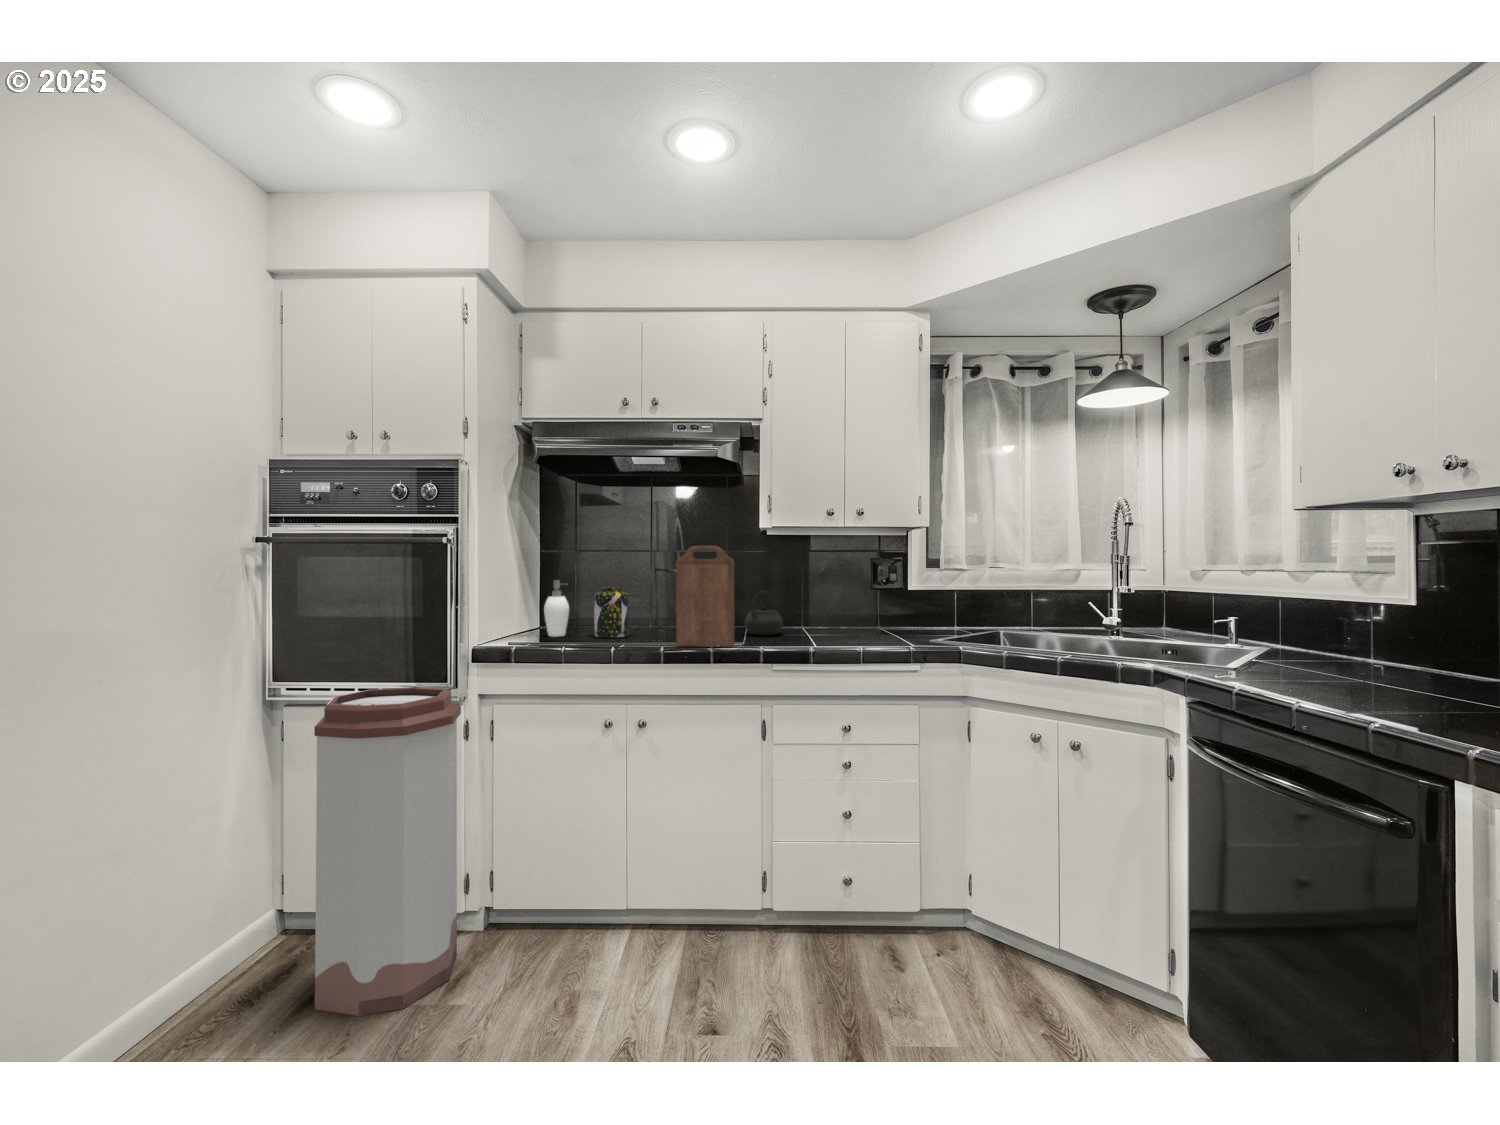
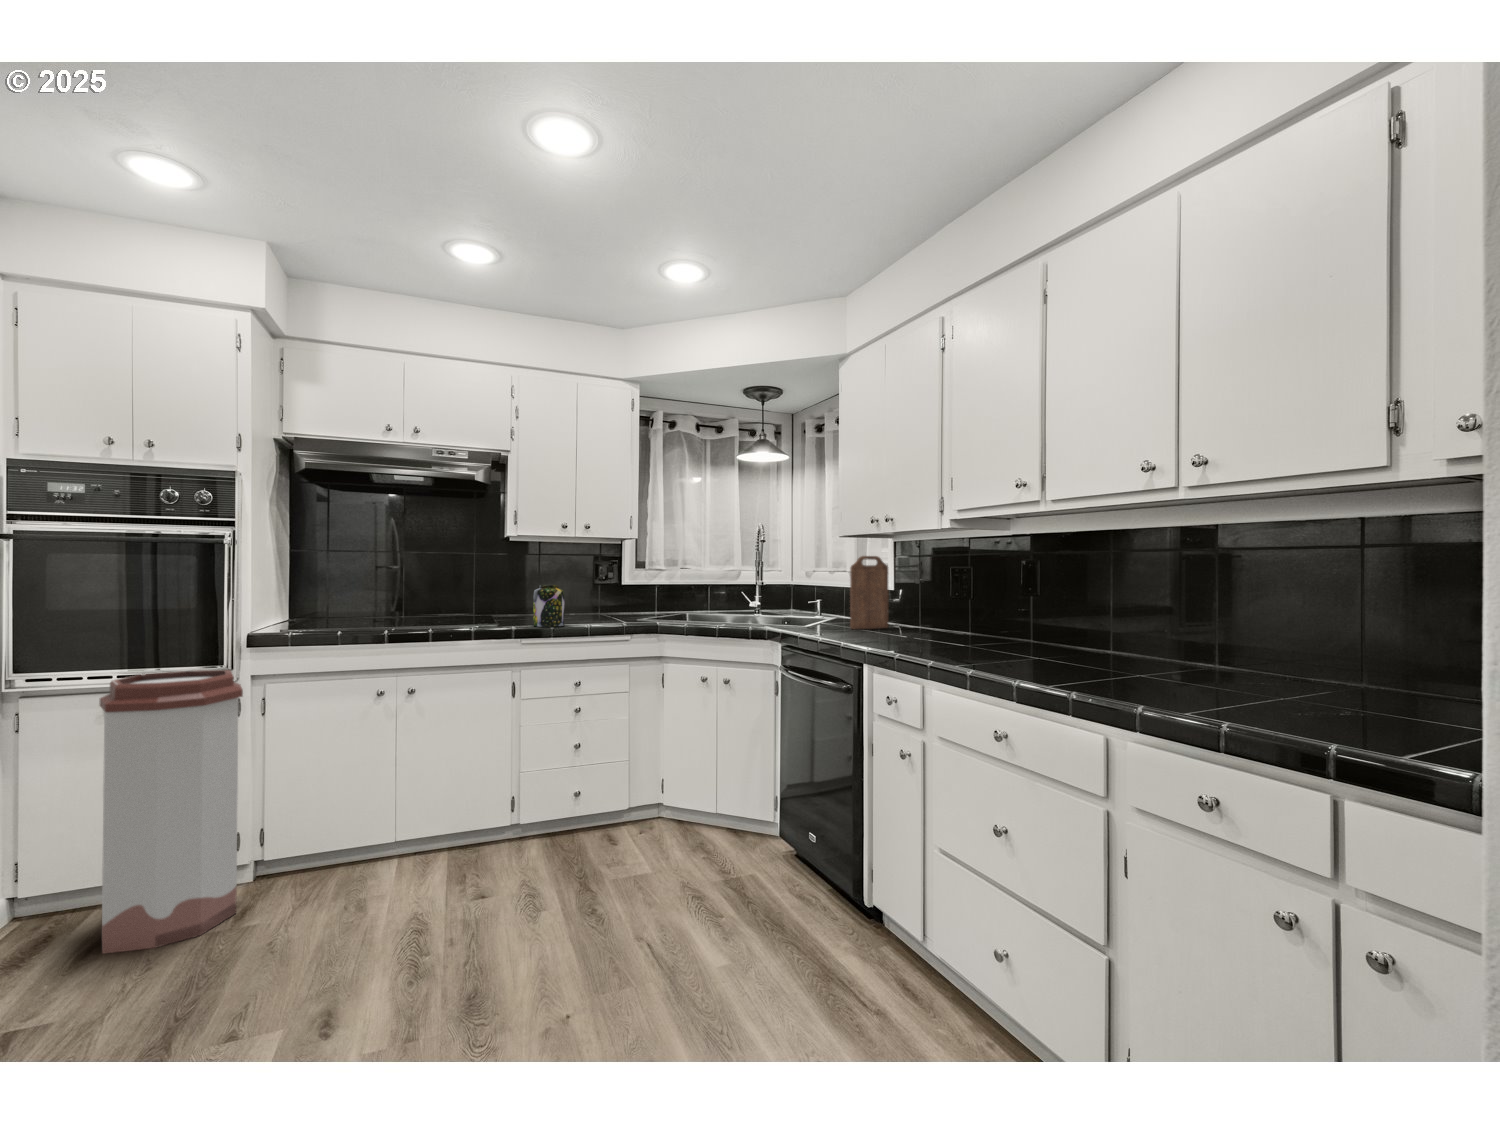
cutting board: present [676,546,734,647] -> present [850,556,888,629]
soap dispenser: present [544,580,569,637] -> none [302,577,336,626]
jar: present [594,587,629,638] -> present [533,585,565,627]
kettle: present [745,591,783,636] -> none [491,586,524,621]

